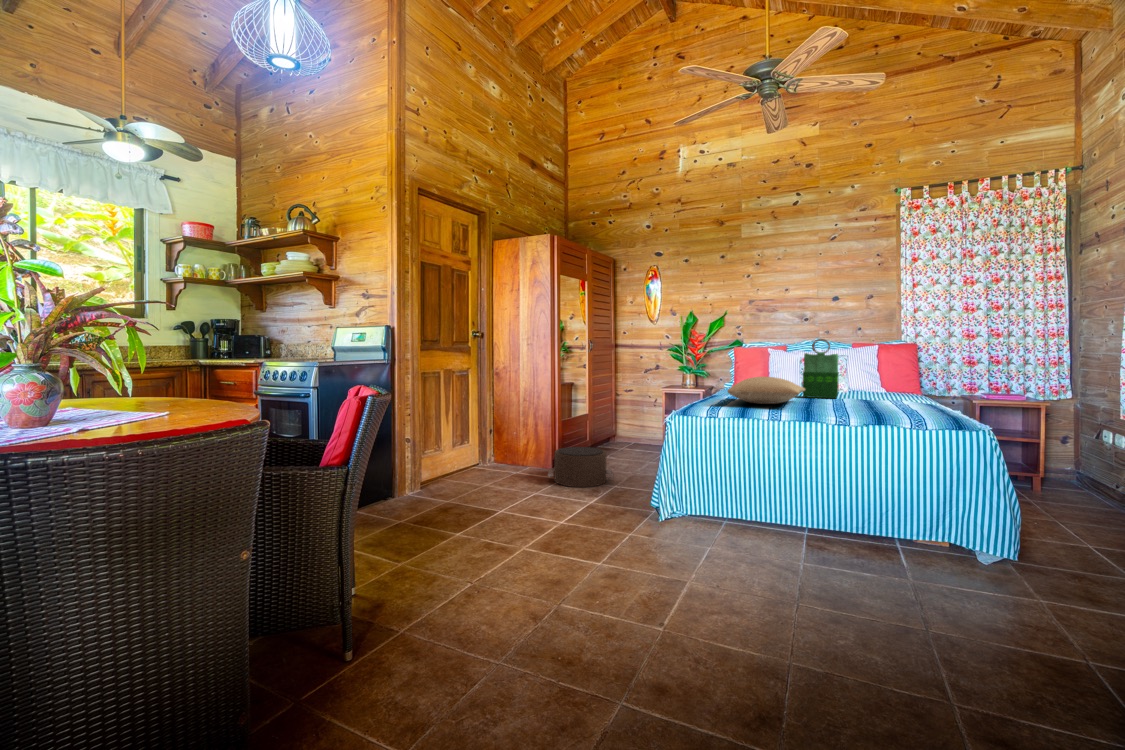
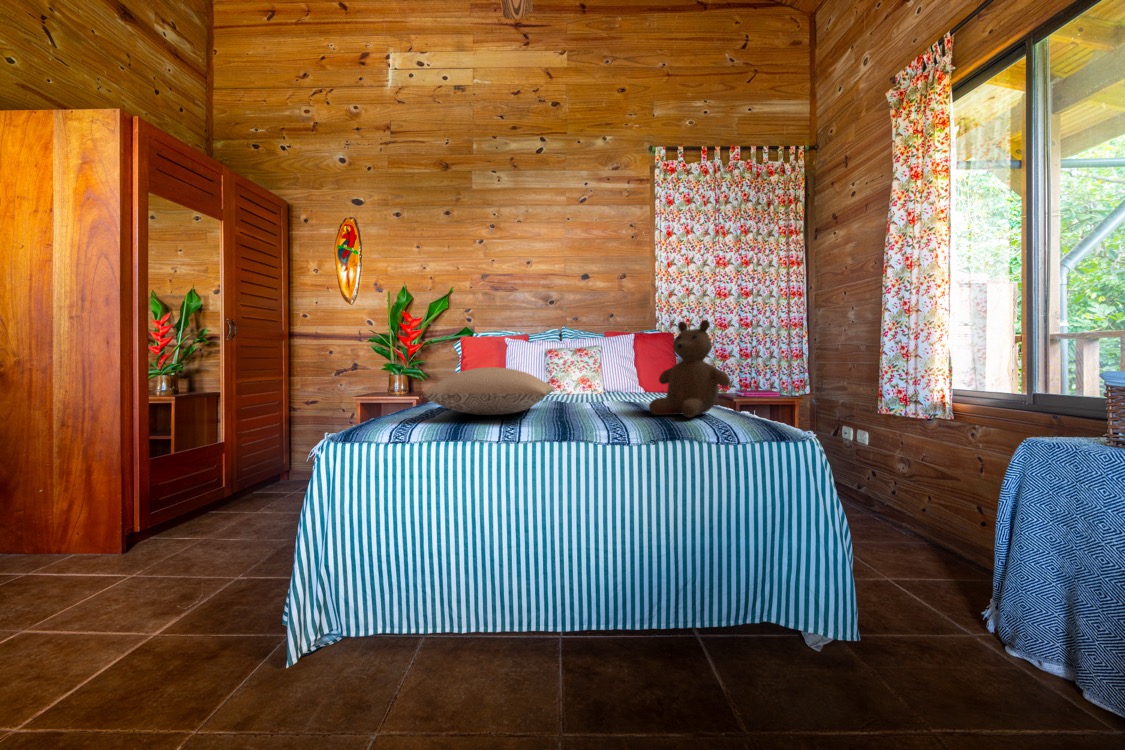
tote bag: present [802,339,839,398] -> none [551,312,600,402]
teddy bear: none [869,348,929,410] -> present [649,320,730,417]
pouf: present [548,447,614,487] -> none [54,508,232,603]

